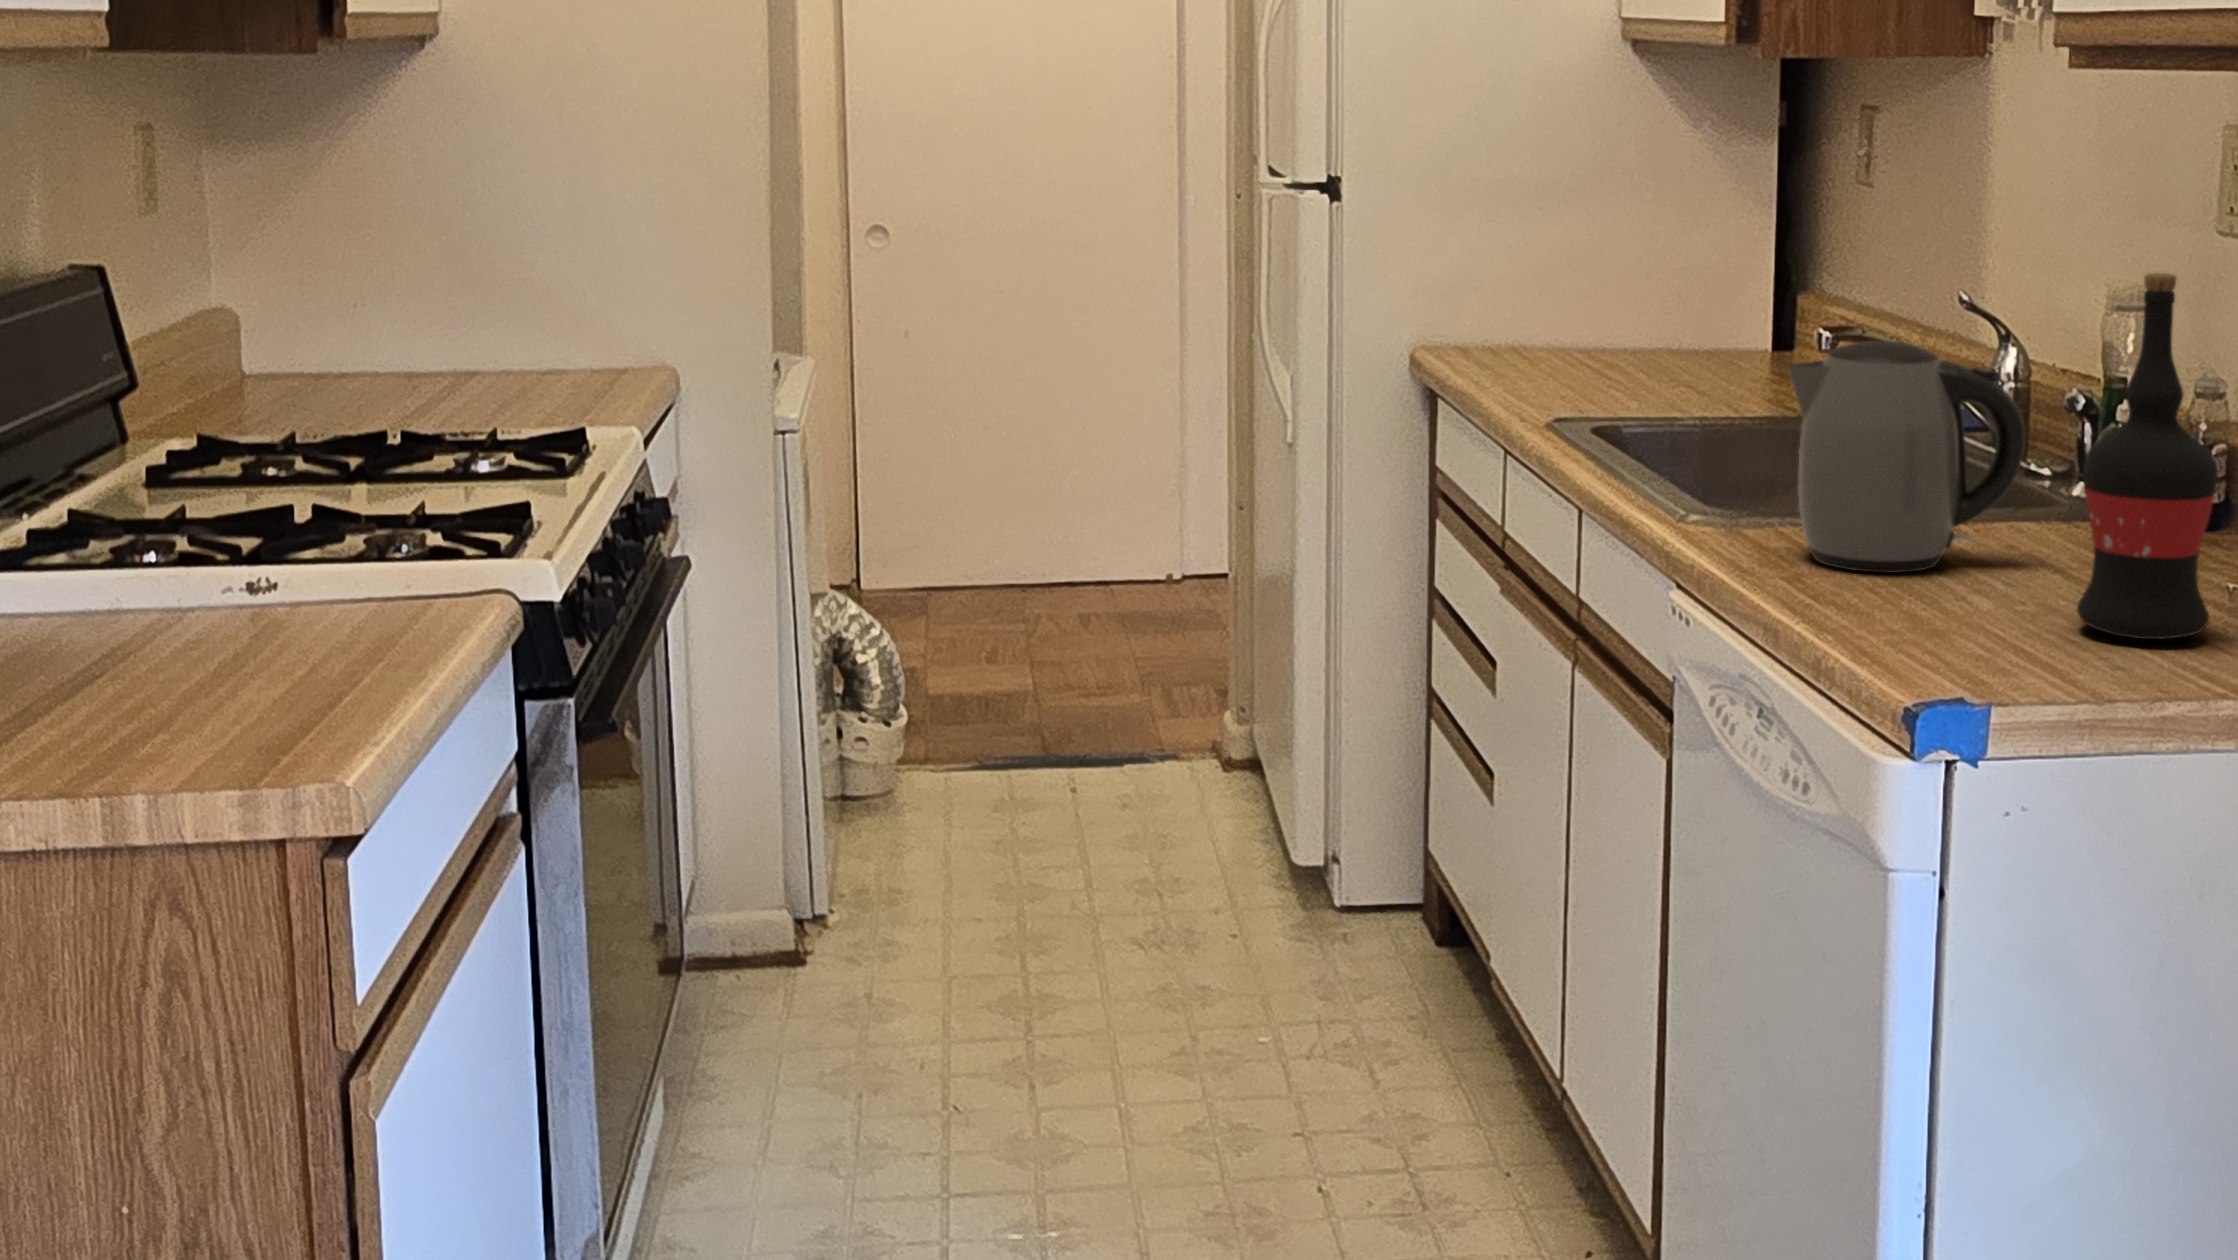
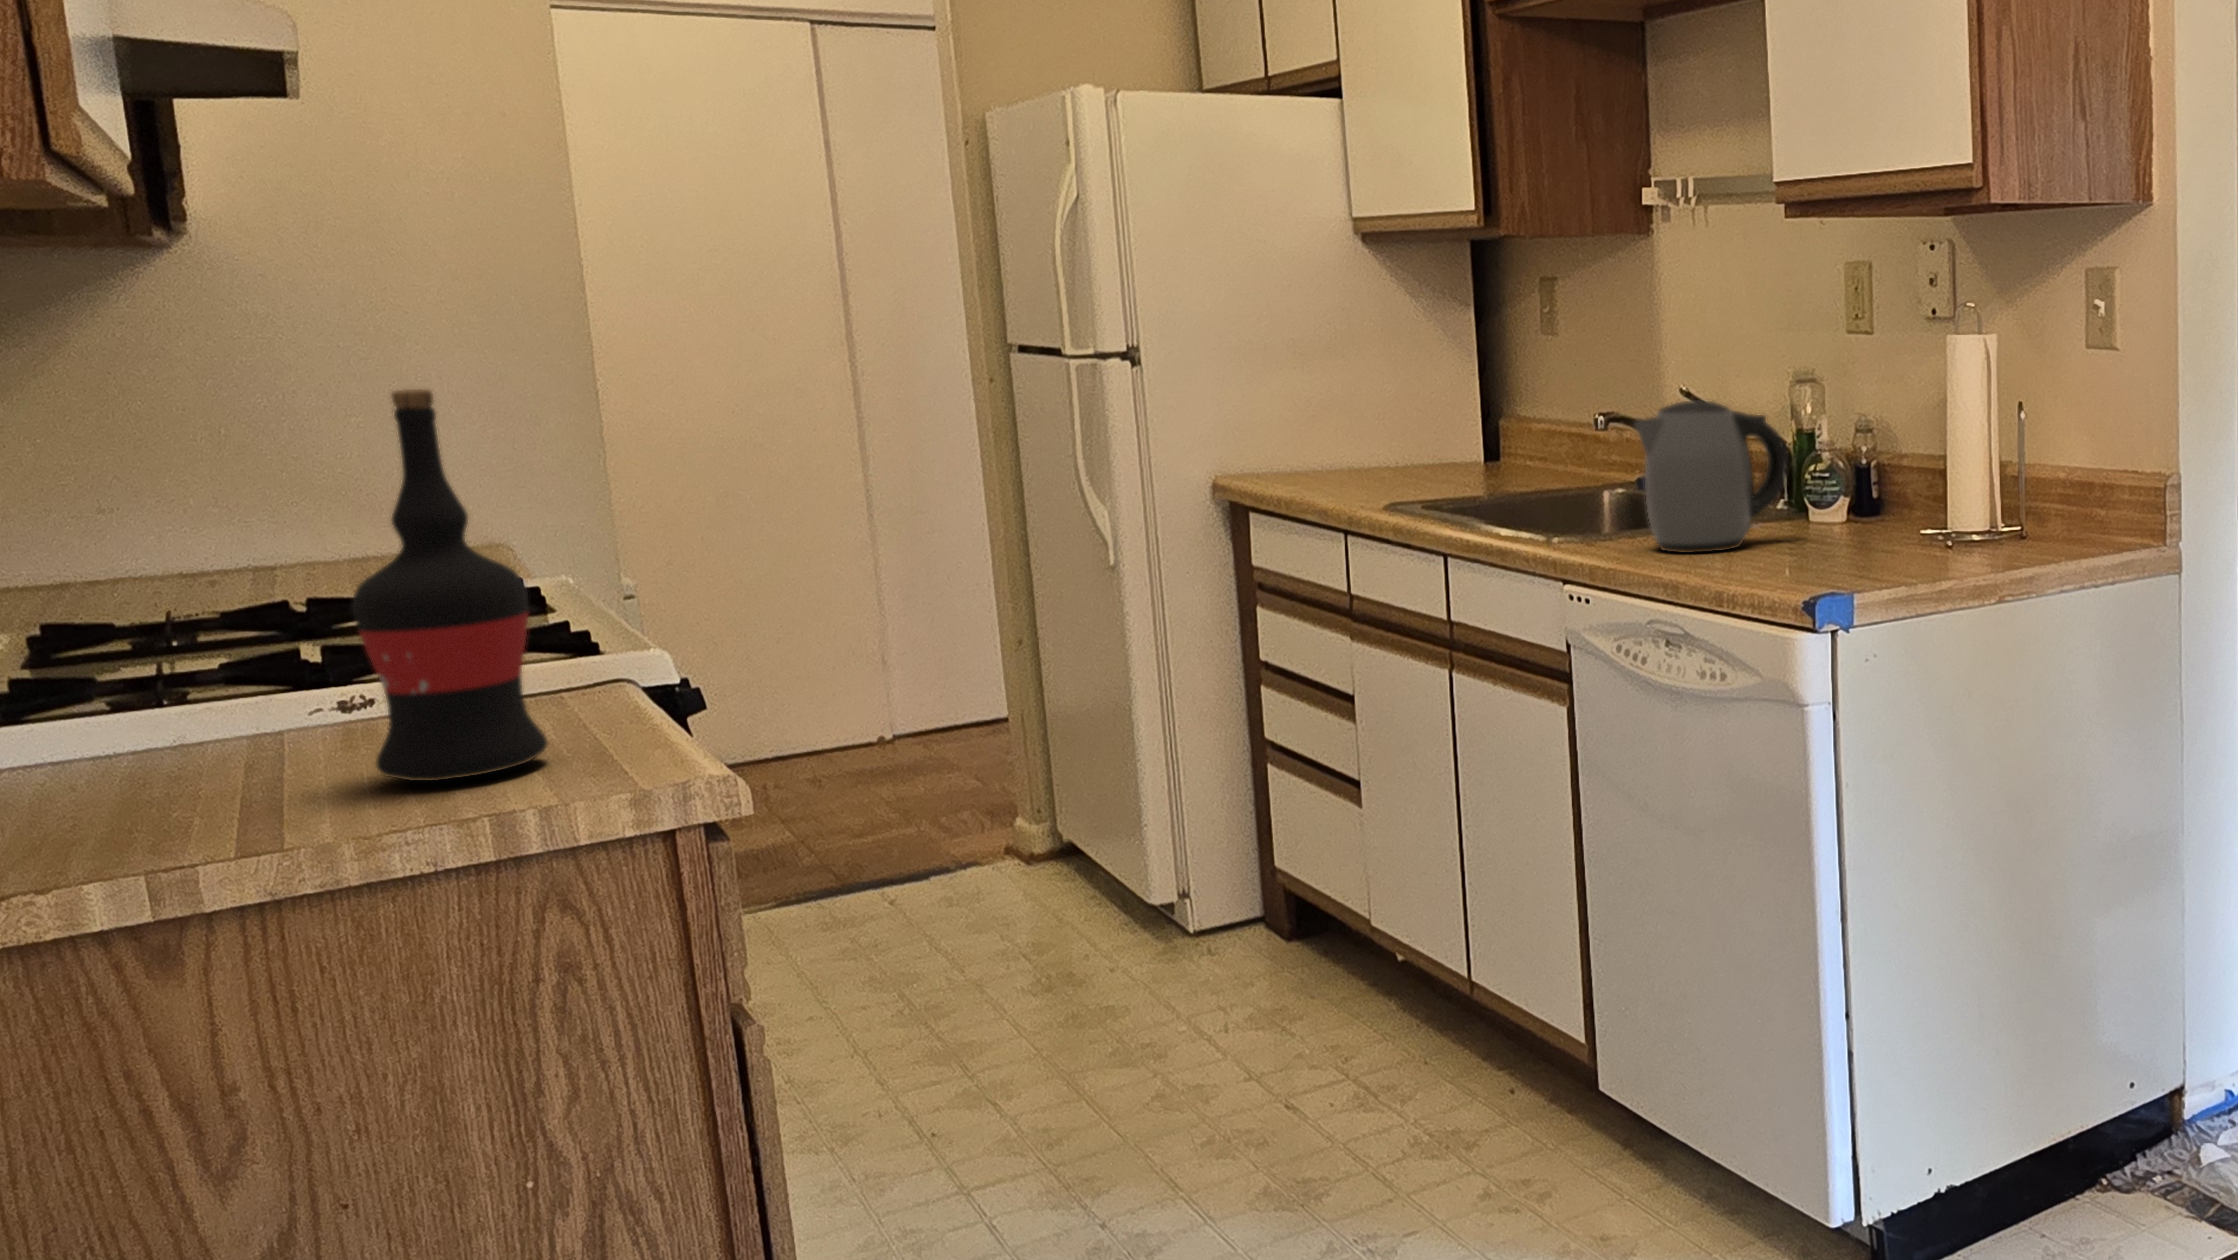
wine bottle: present [2077,273,2218,639] -> present [353,389,549,781]

